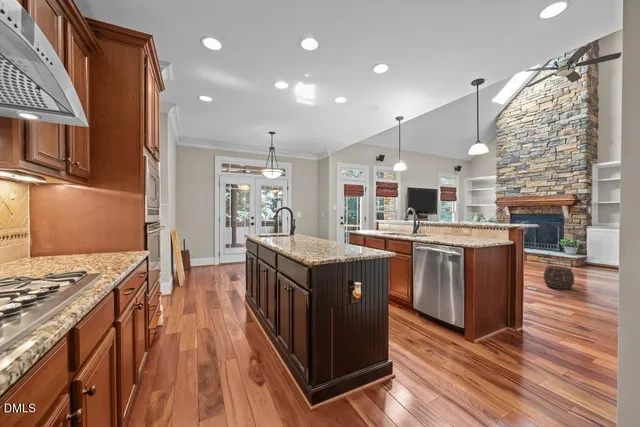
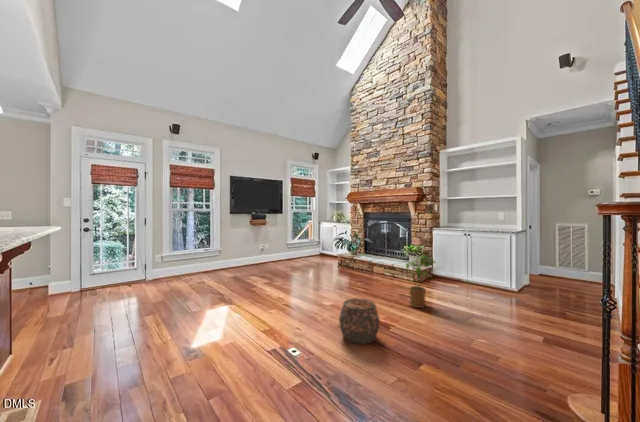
house plant: none [576,244,605,279] -> present [406,255,435,308]

